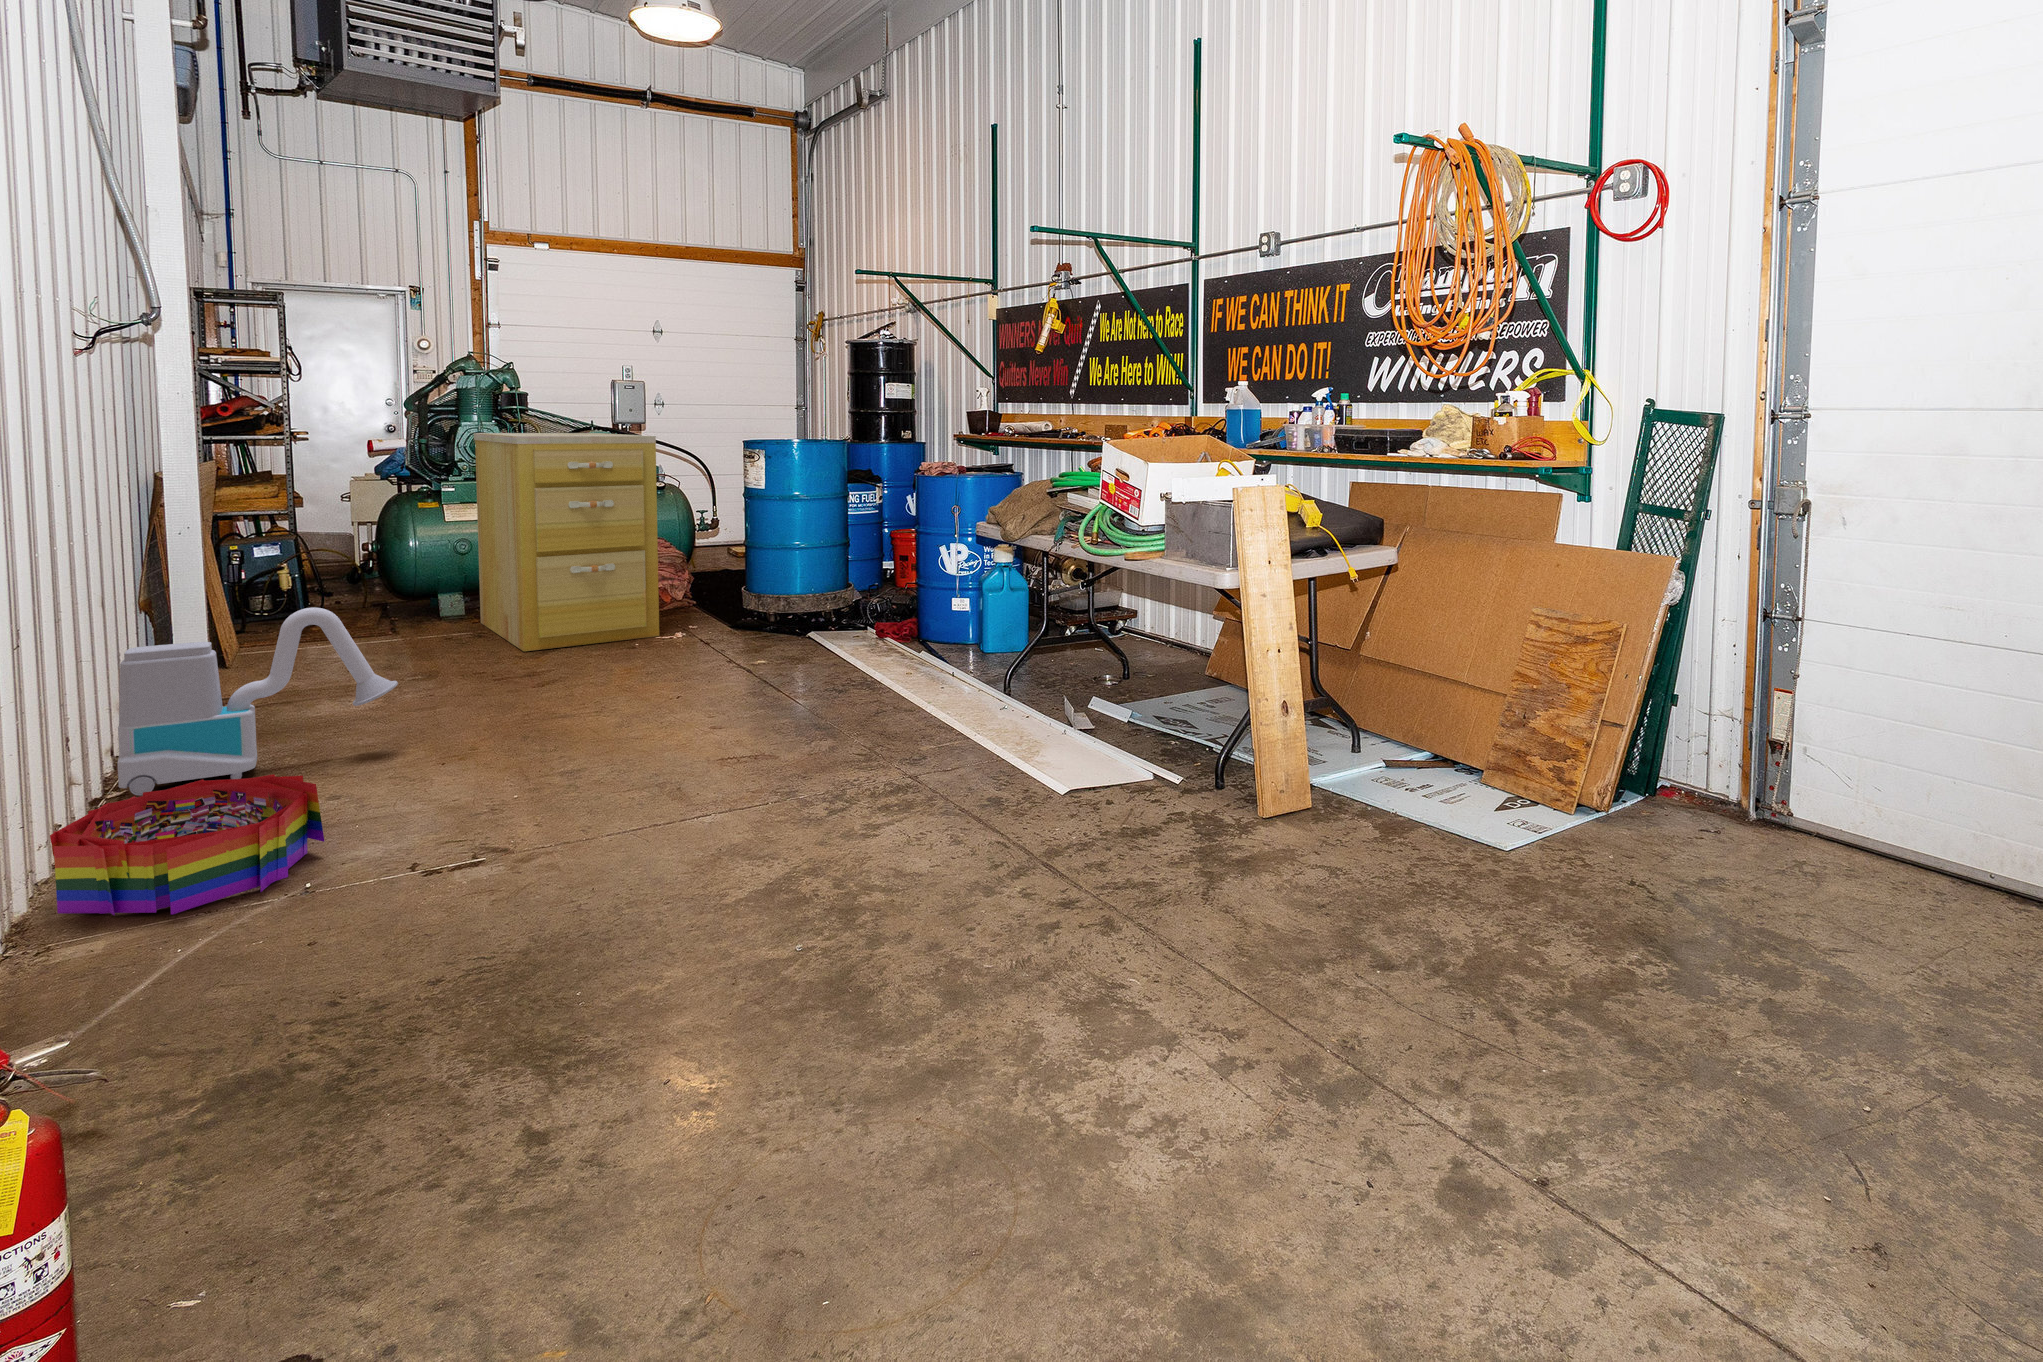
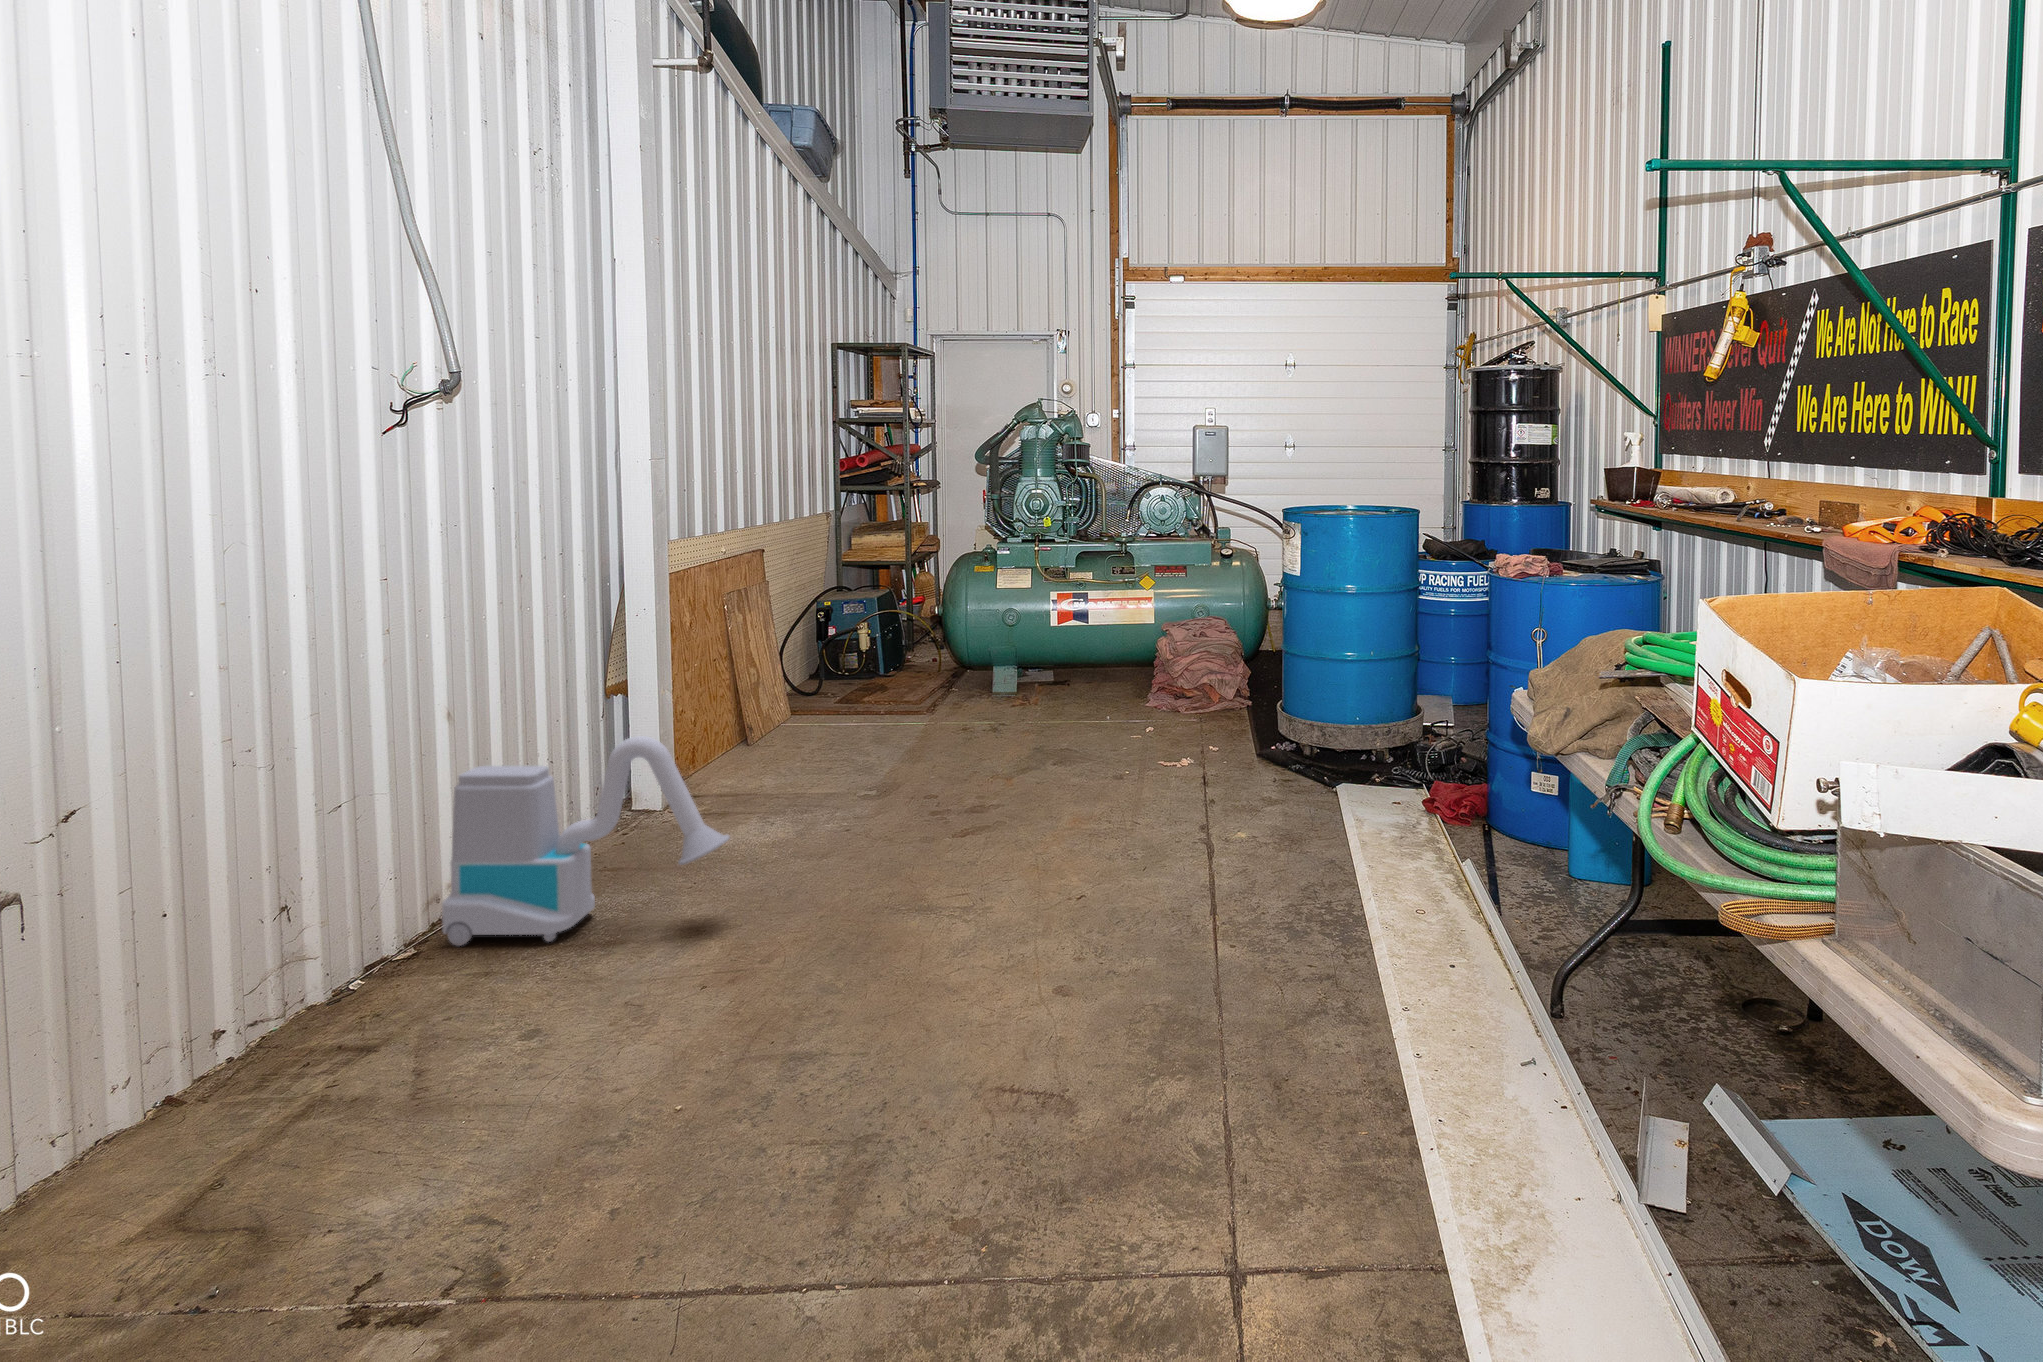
filing cabinet: present [474,433,659,651] -> none [1007,493,1167,763]
storage bin: present [50,774,324,915] -> none [114,987,463,1238]

